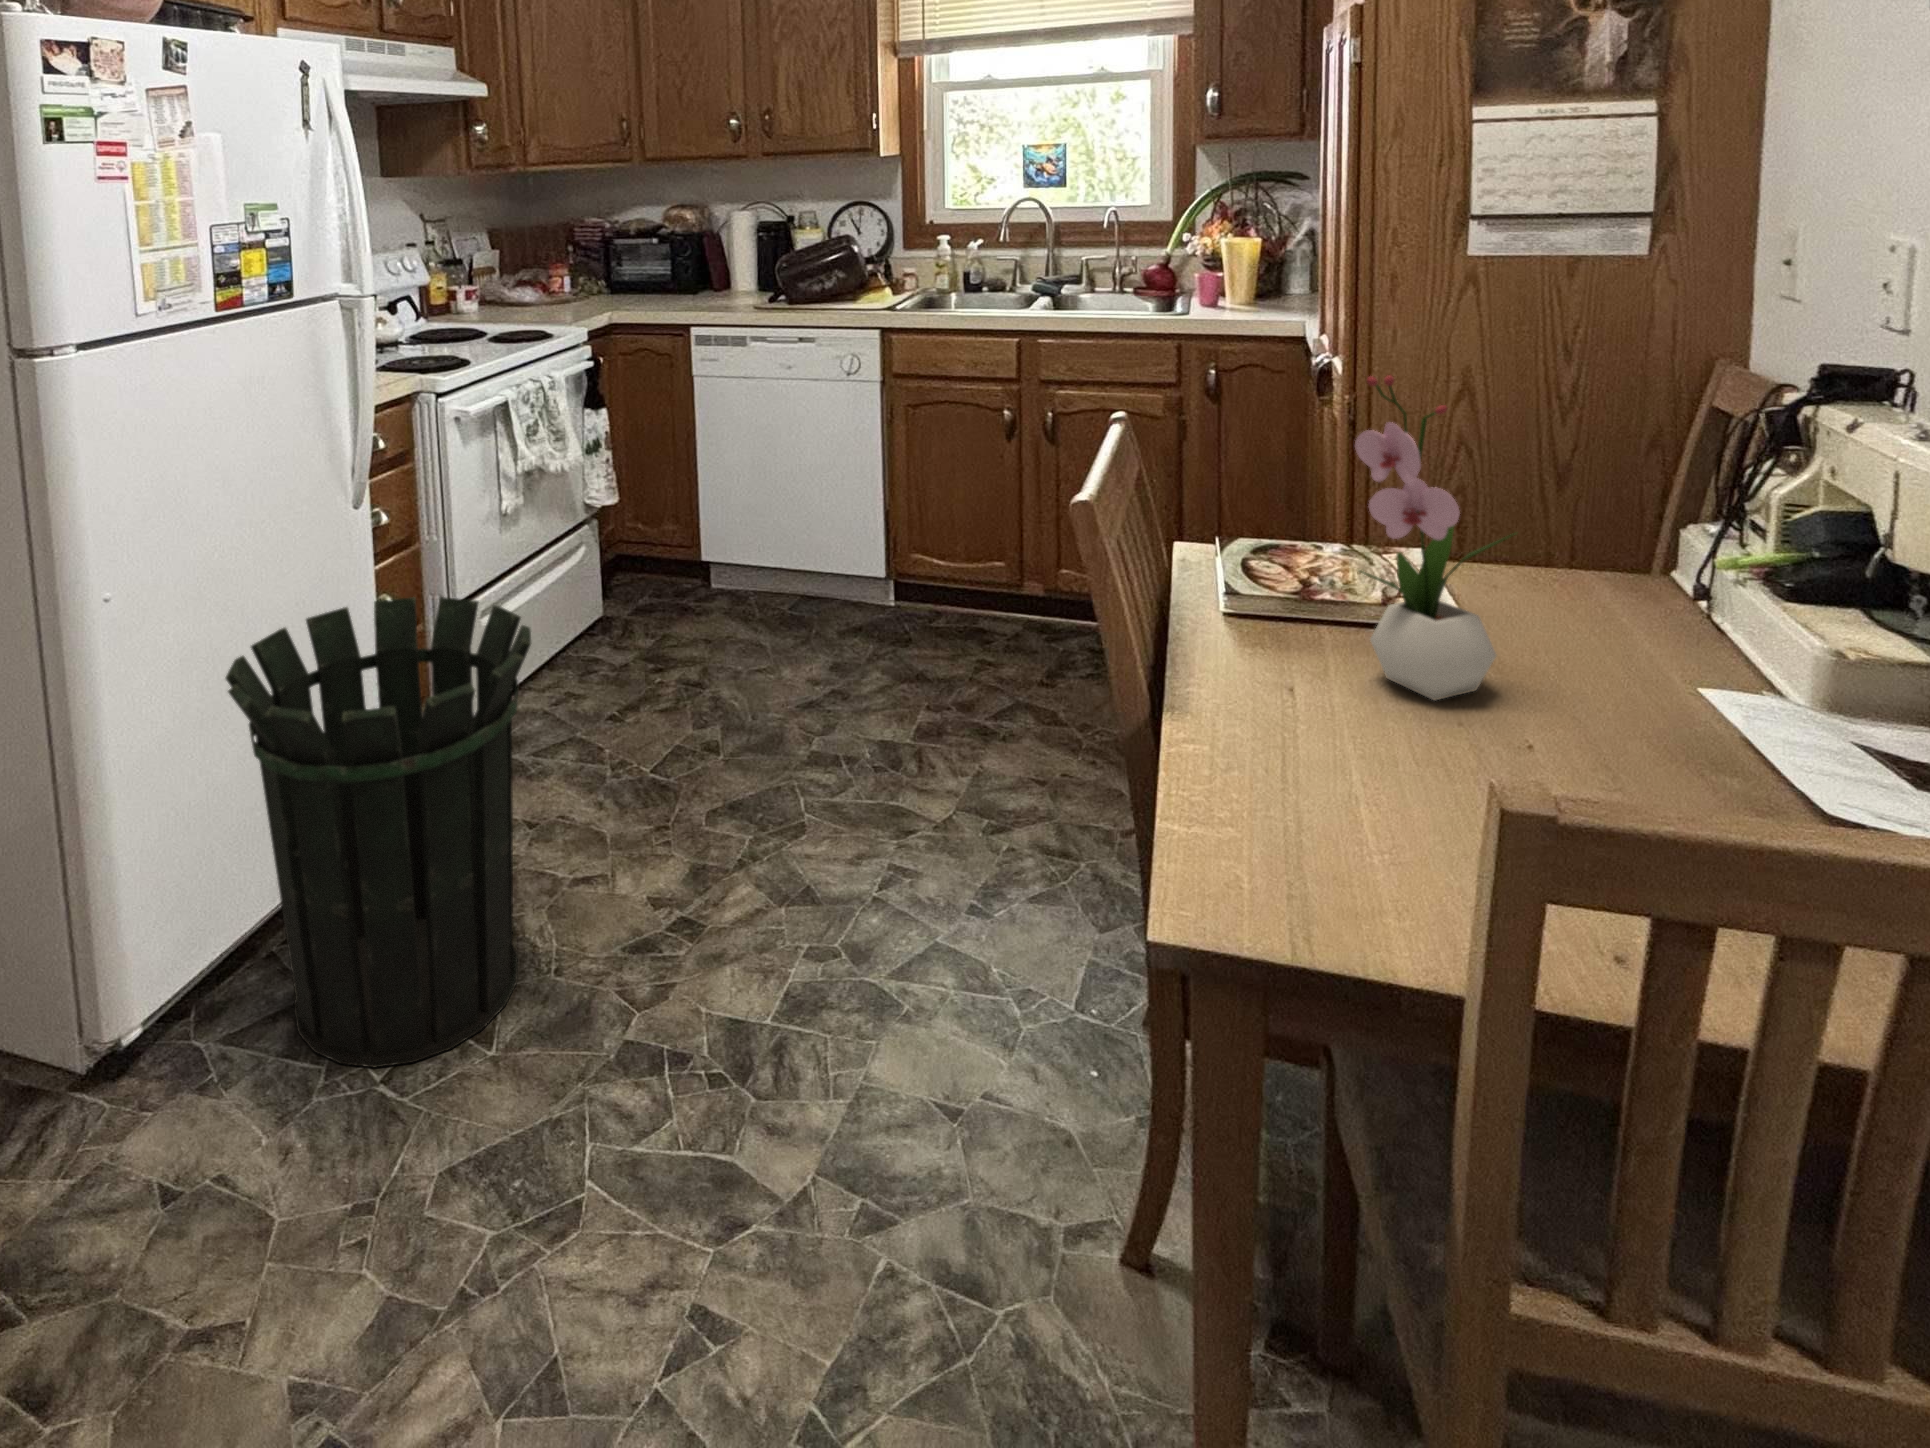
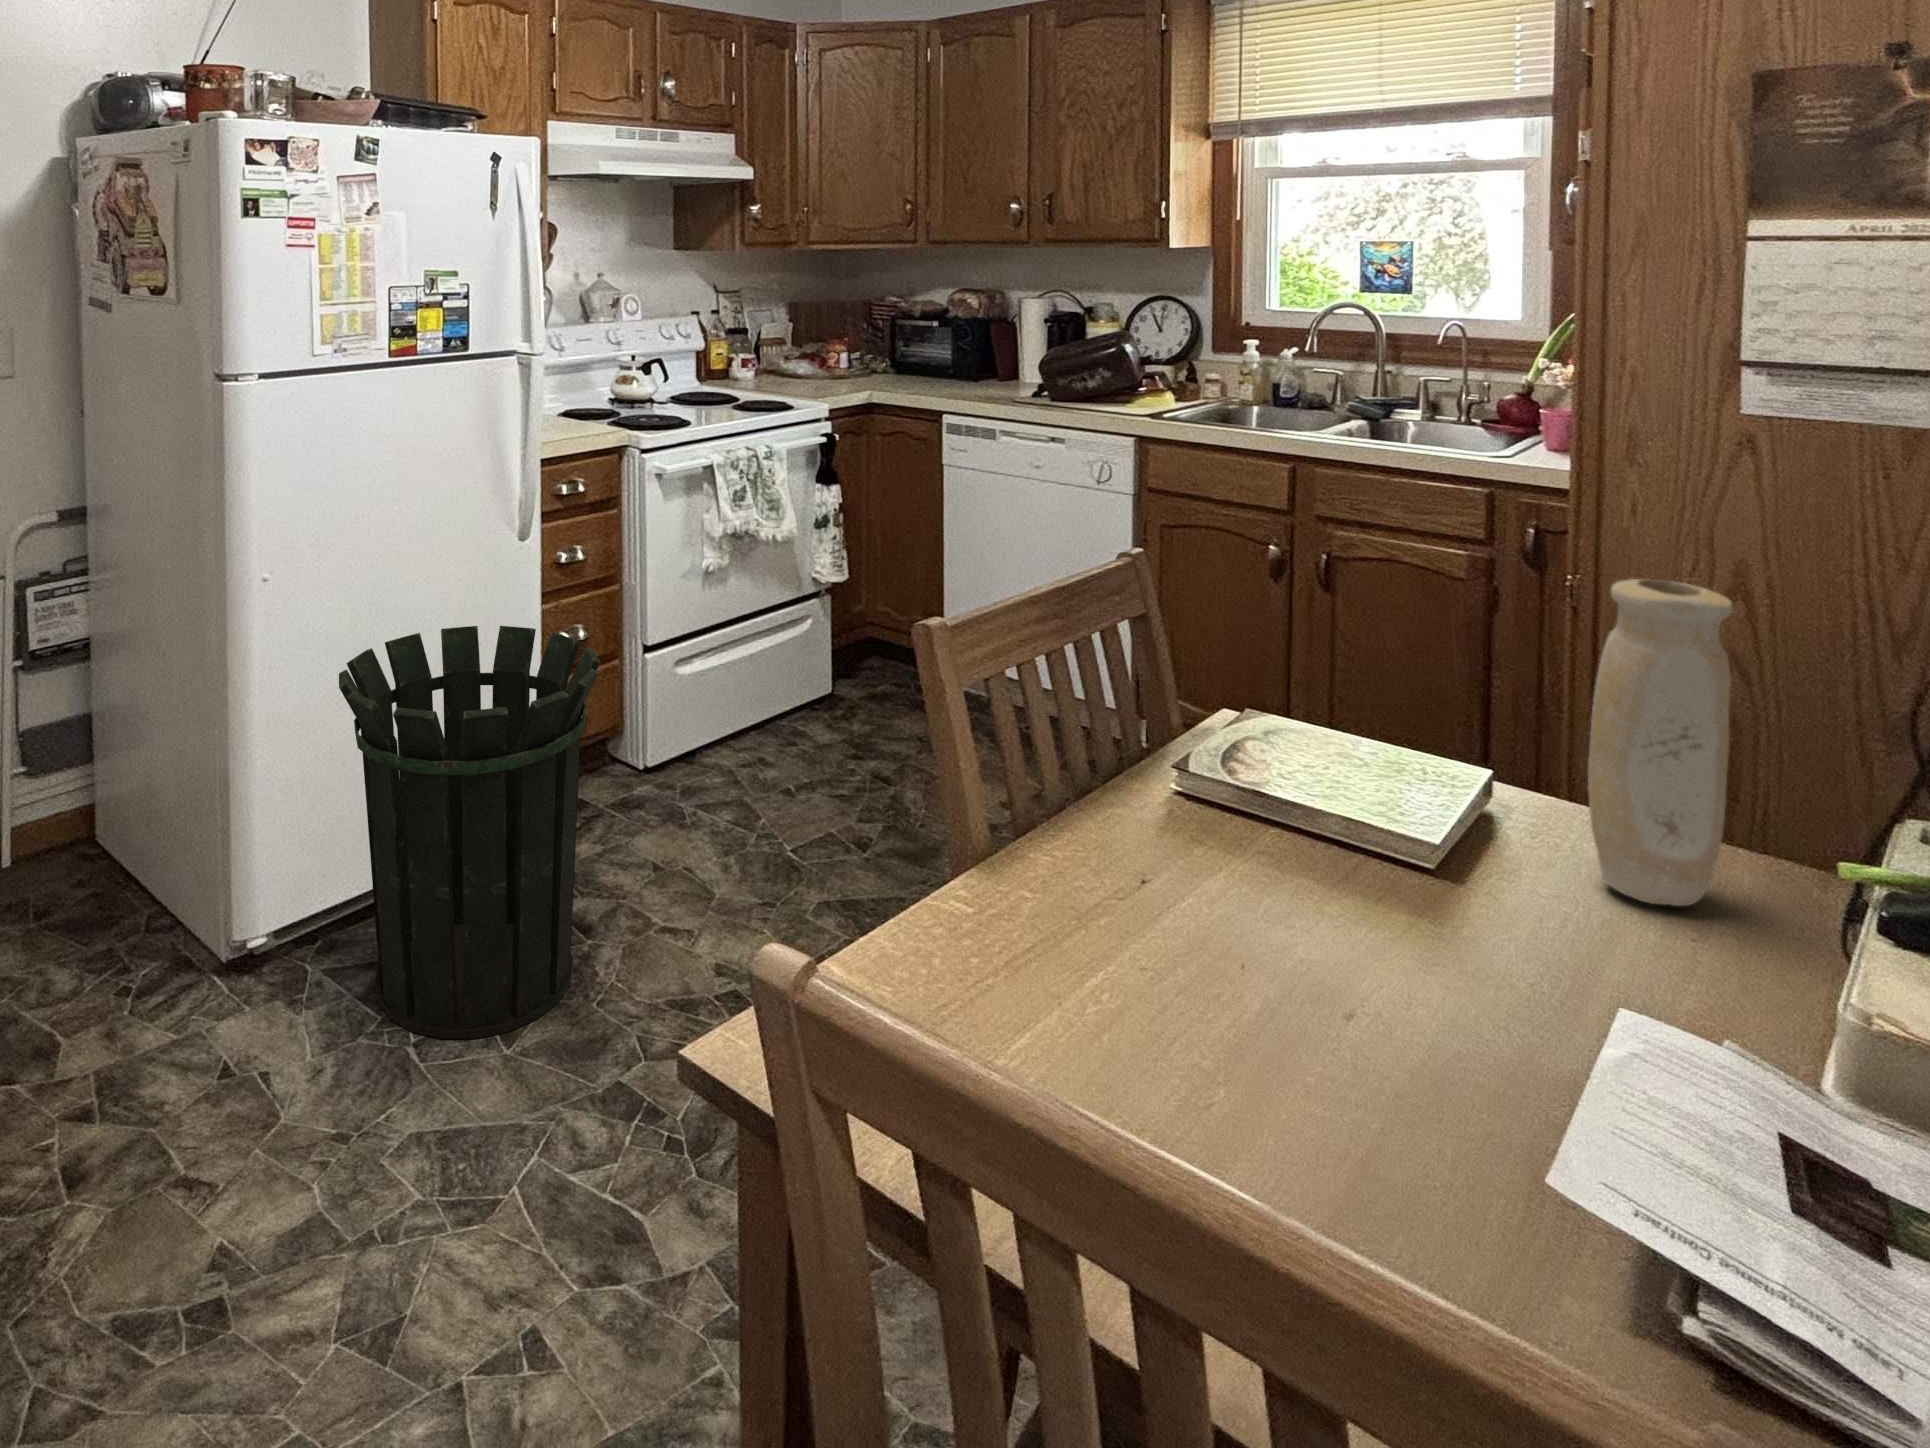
flower arrangement: present [1355,375,1518,700] -> none [1204,533,1393,932]
vase: none [1549,376,1654,619] -> present [1588,579,1732,906]

